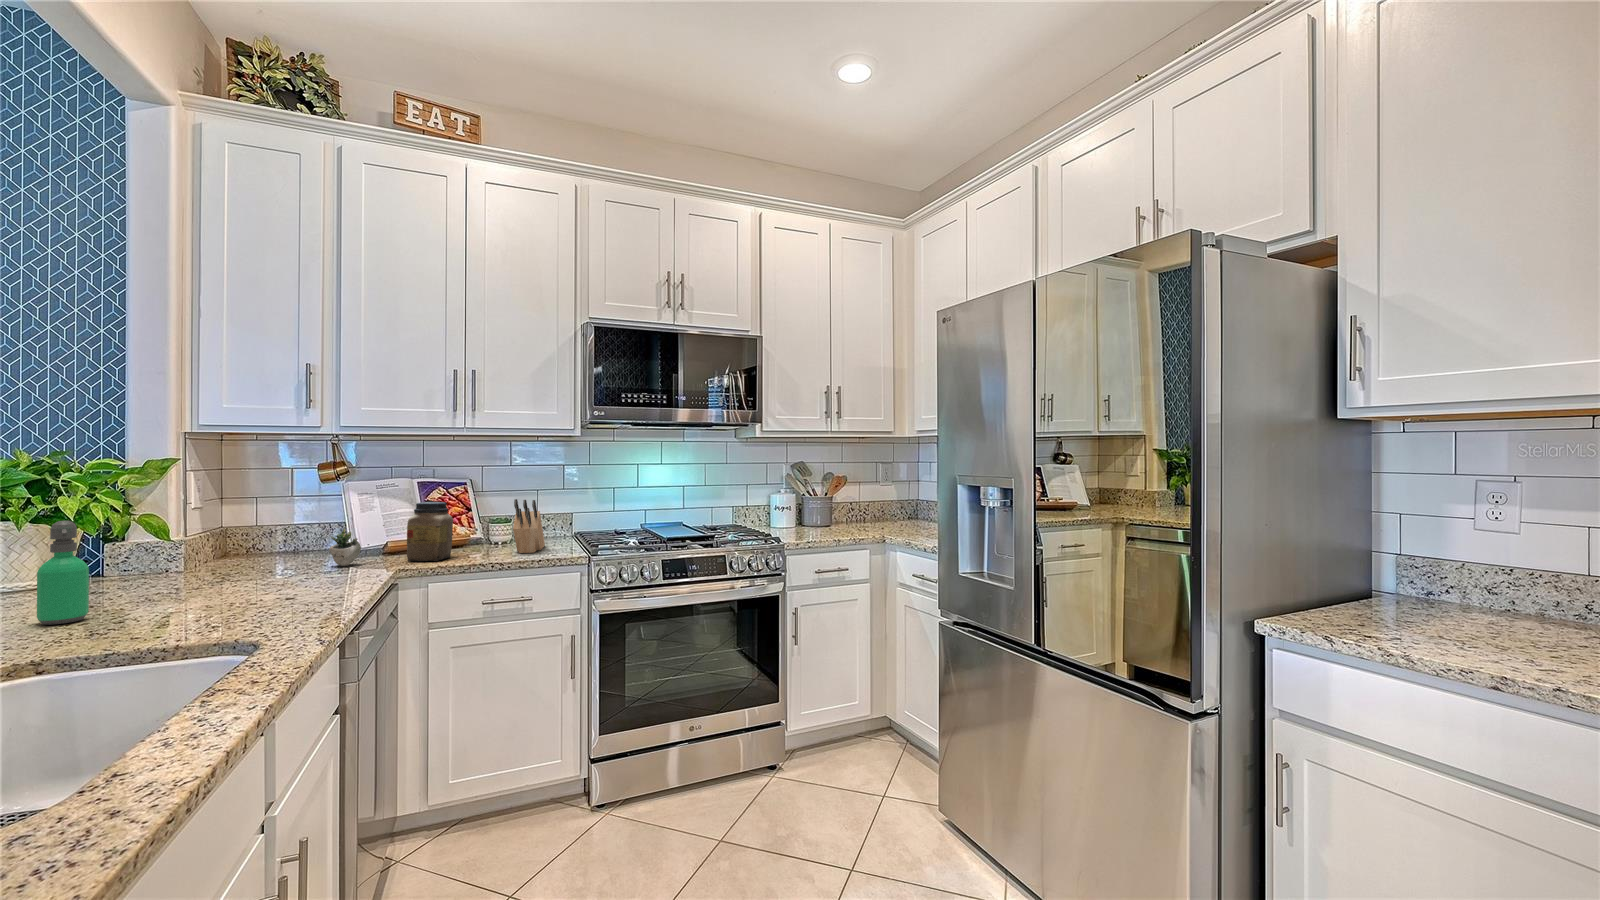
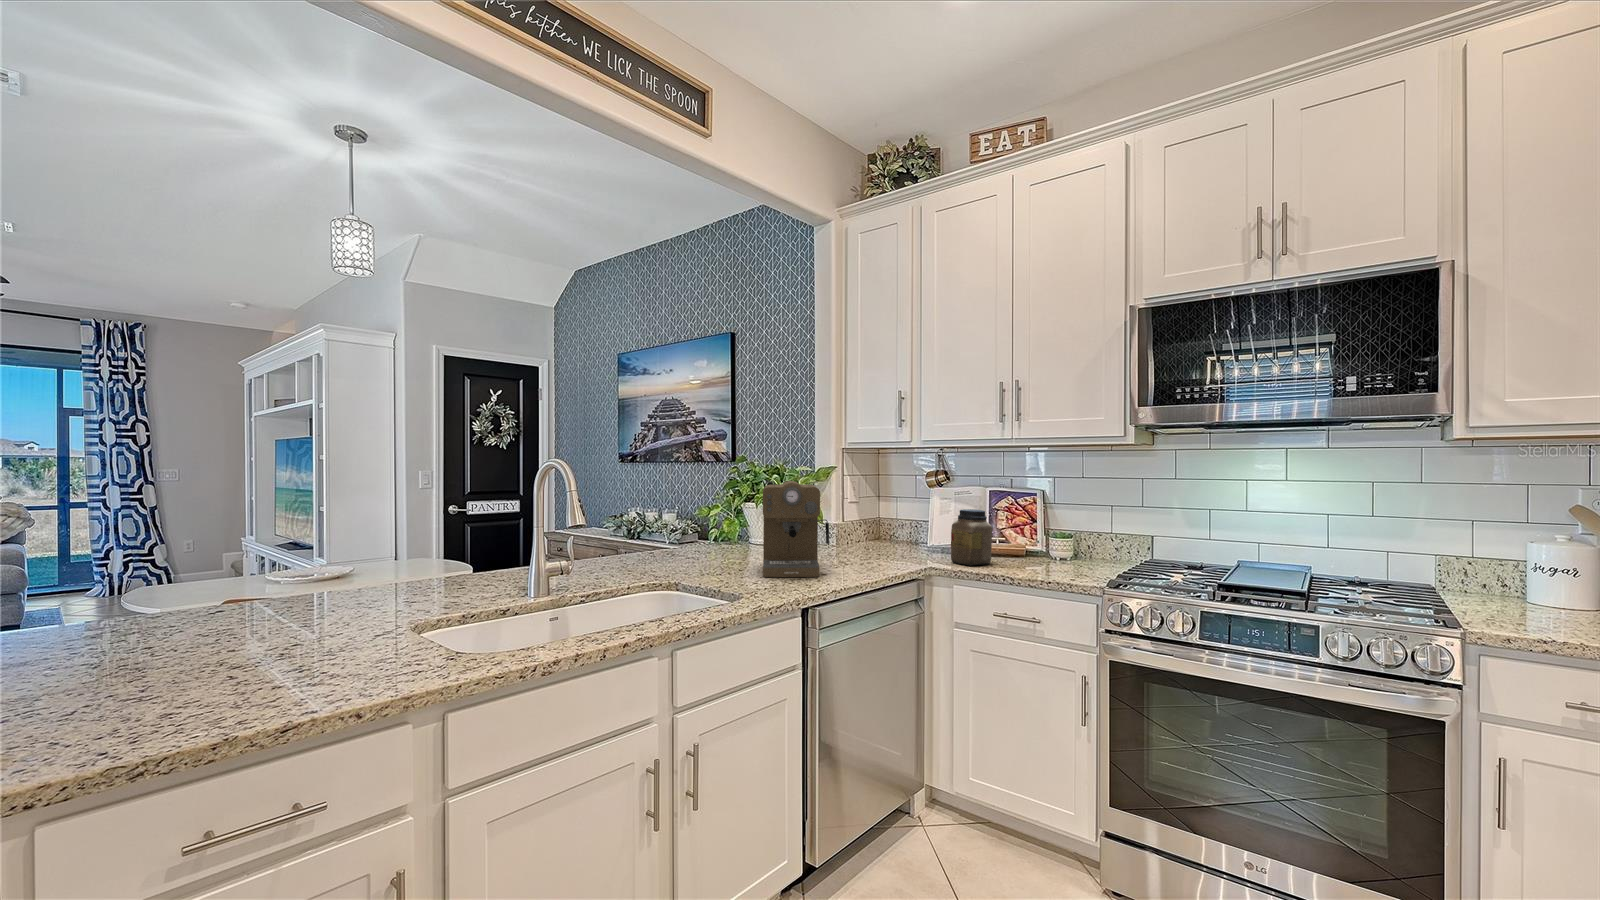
coffee maker: none [152,477,300,617] -> present [763,481,829,577]
knife block: present [513,499,545,553] -> none [1042,513,1098,573]
soap dispenser: present [37,521,89,625] -> none [713,504,734,566]
succulent plant: present [329,525,385,566] -> none [898,526,930,558]

